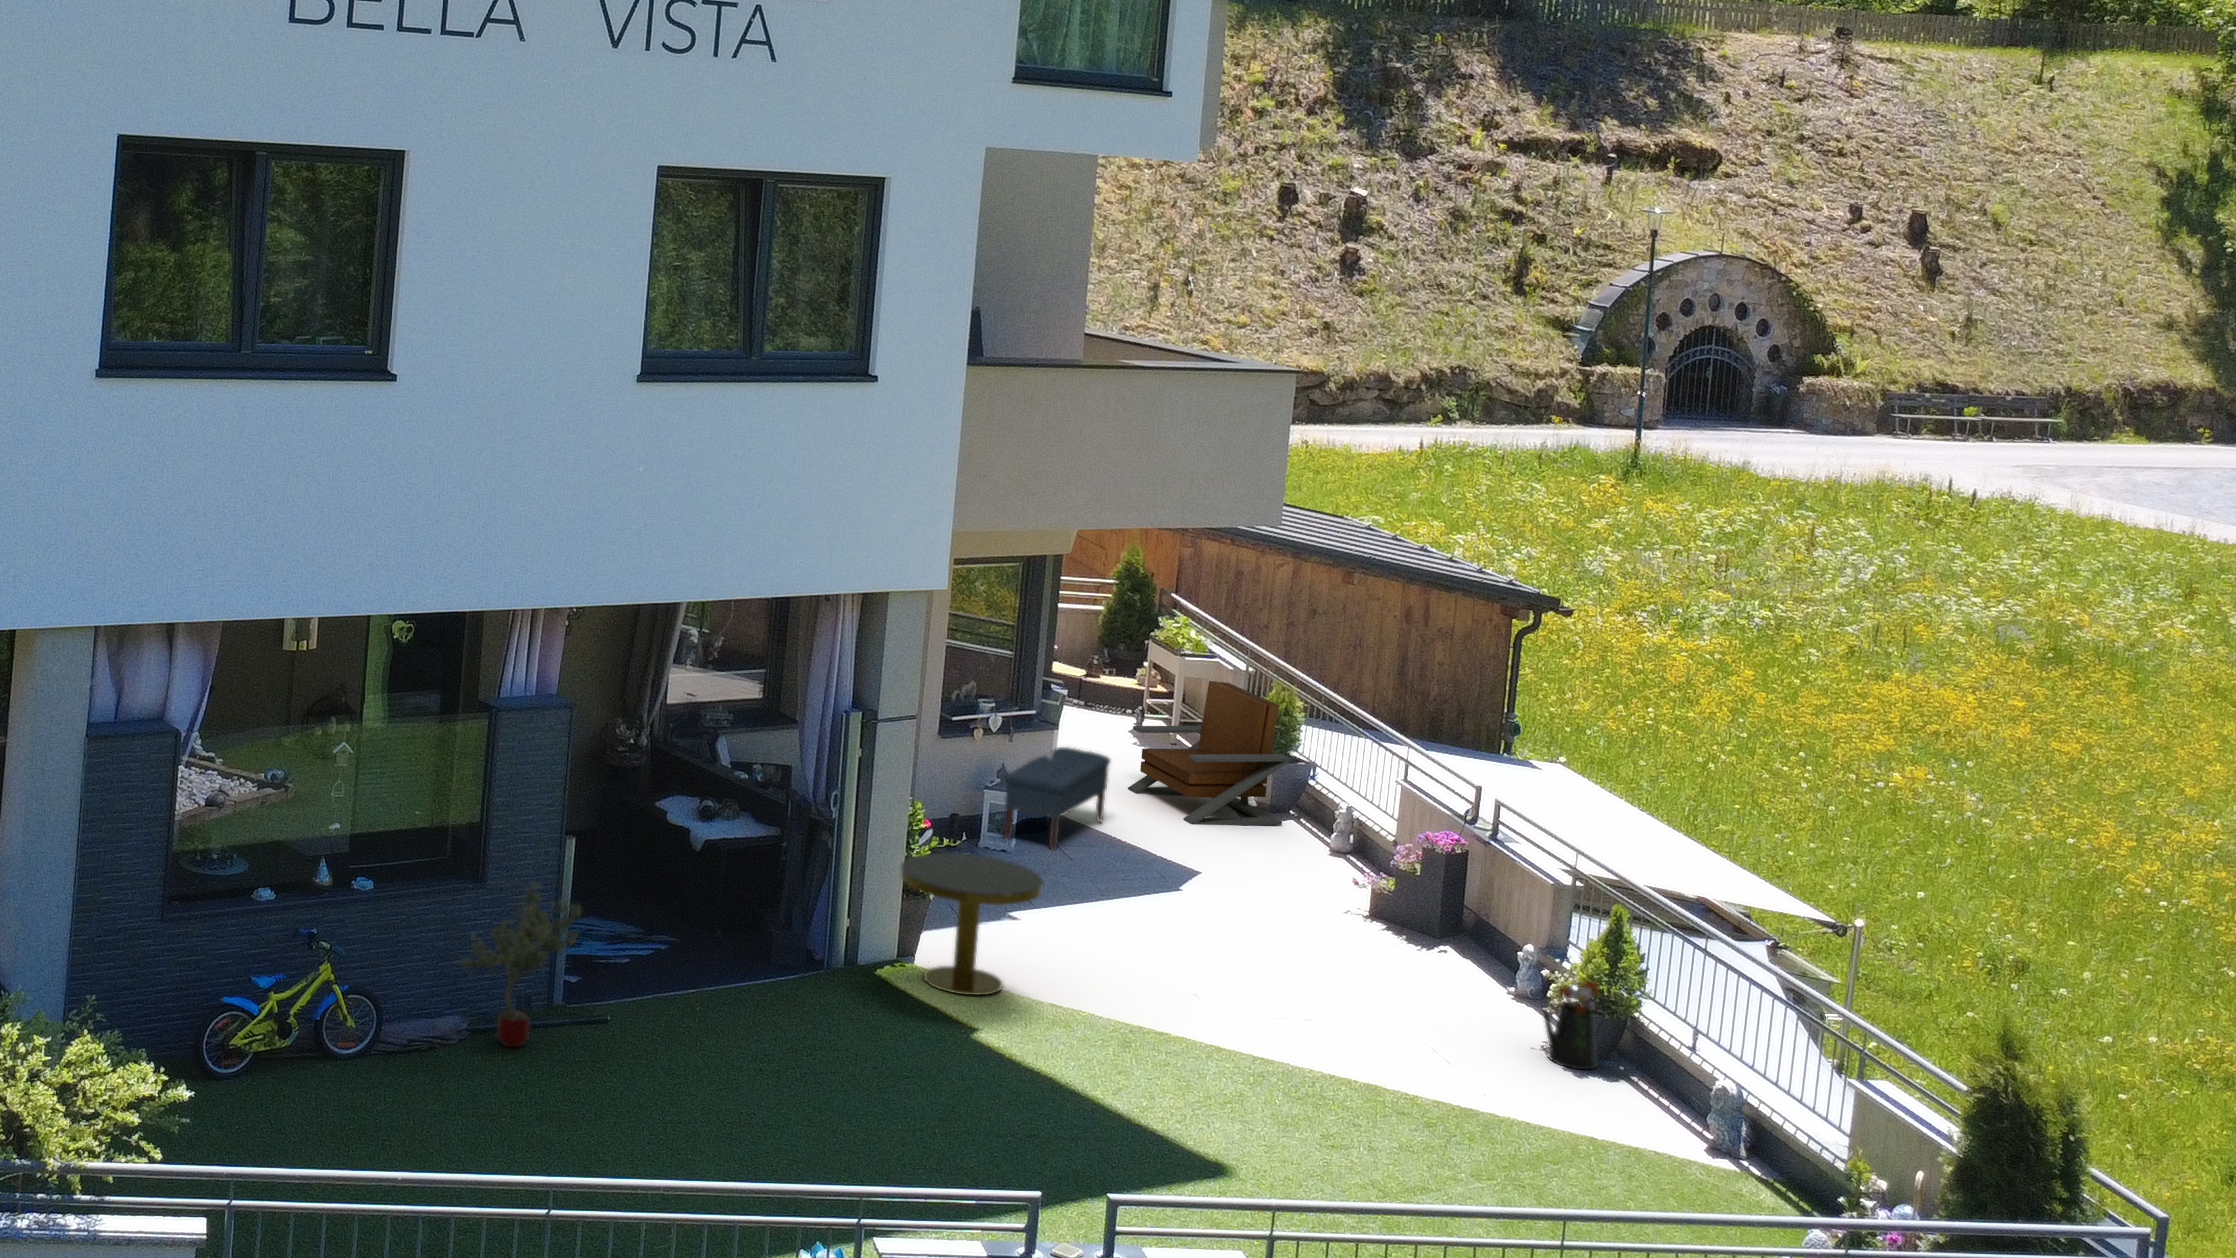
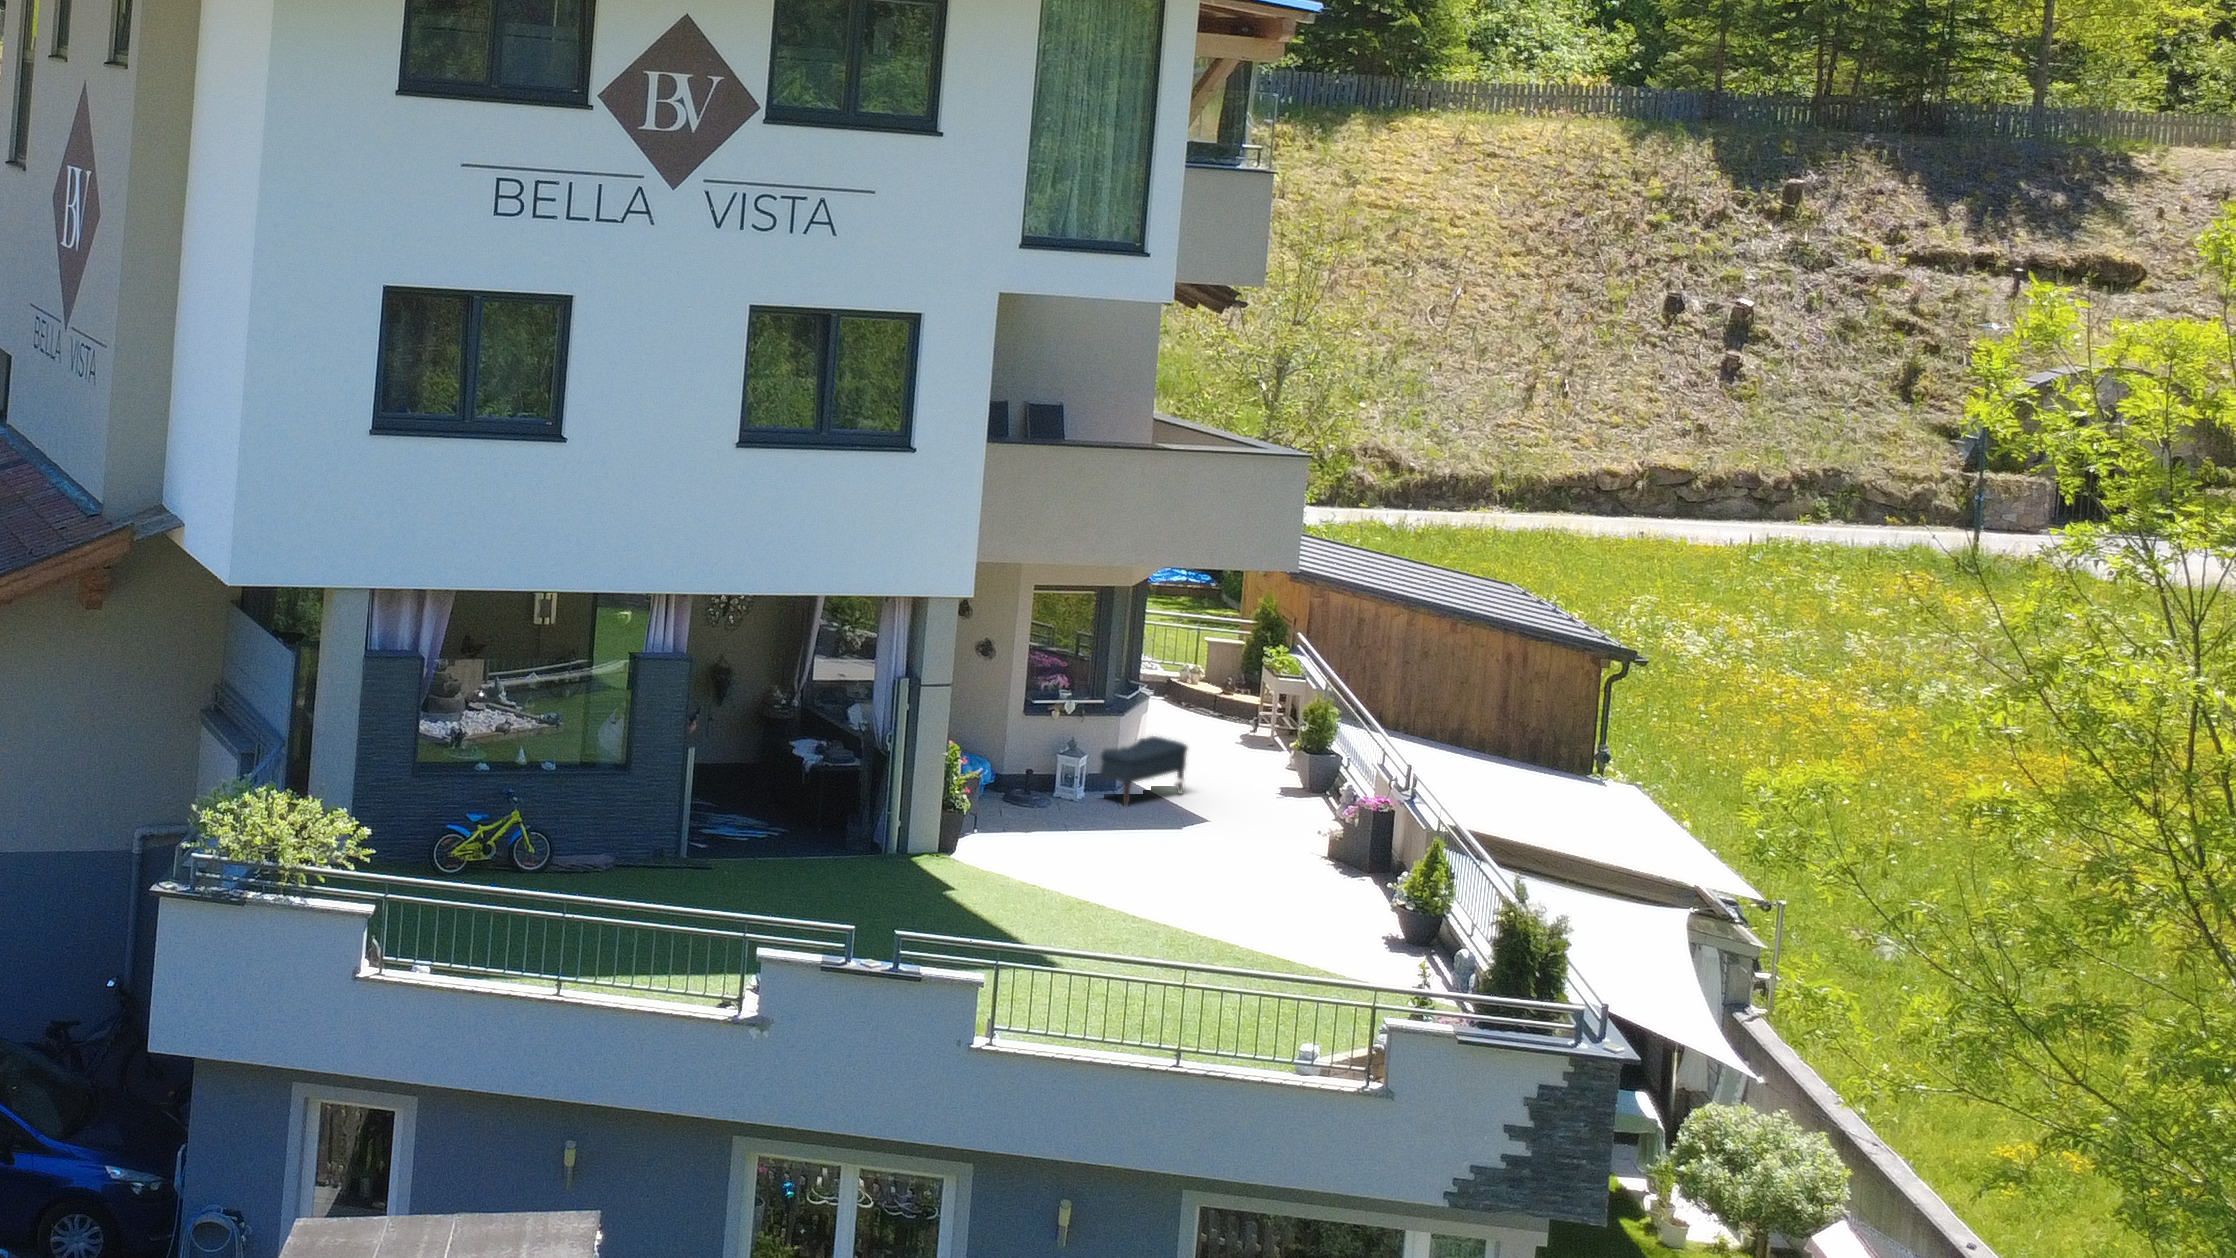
lounge chair: present [1128,681,1291,825] -> none [1226,696,1342,807]
side table: present [901,852,1043,995] -> none [939,781,1037,876]
potted tree: present [460,882,581,1047] -> none [604,766,687,872]
watering can: present [1543,981,1605,1069] -> none [1389,890,1439,954]

